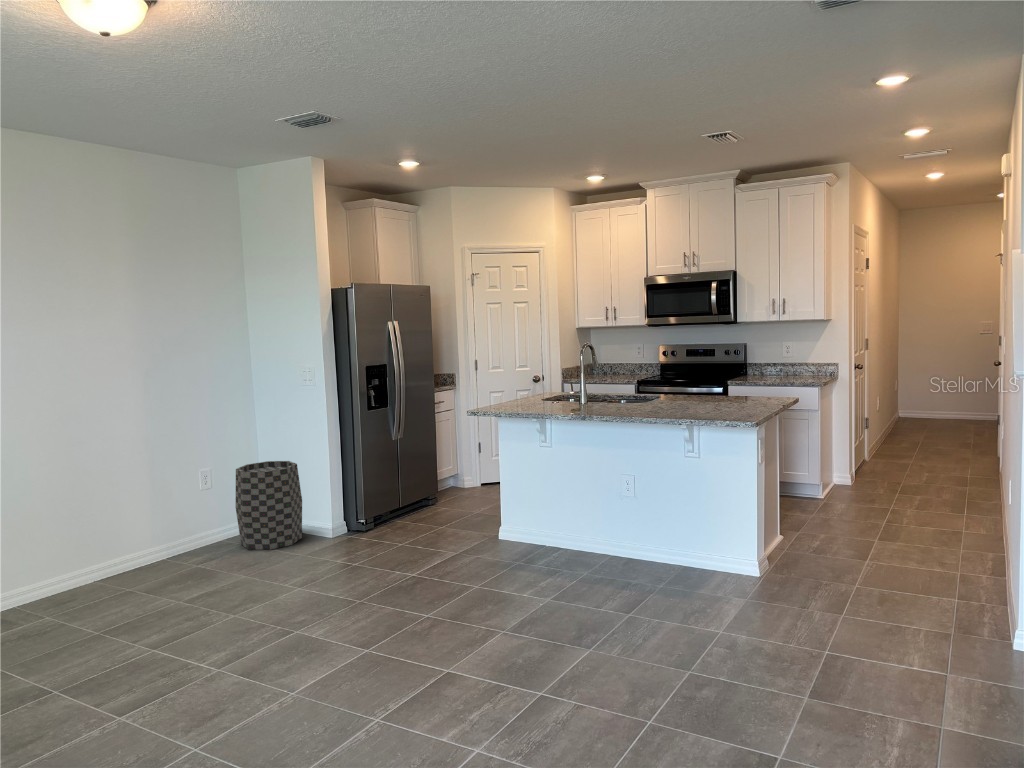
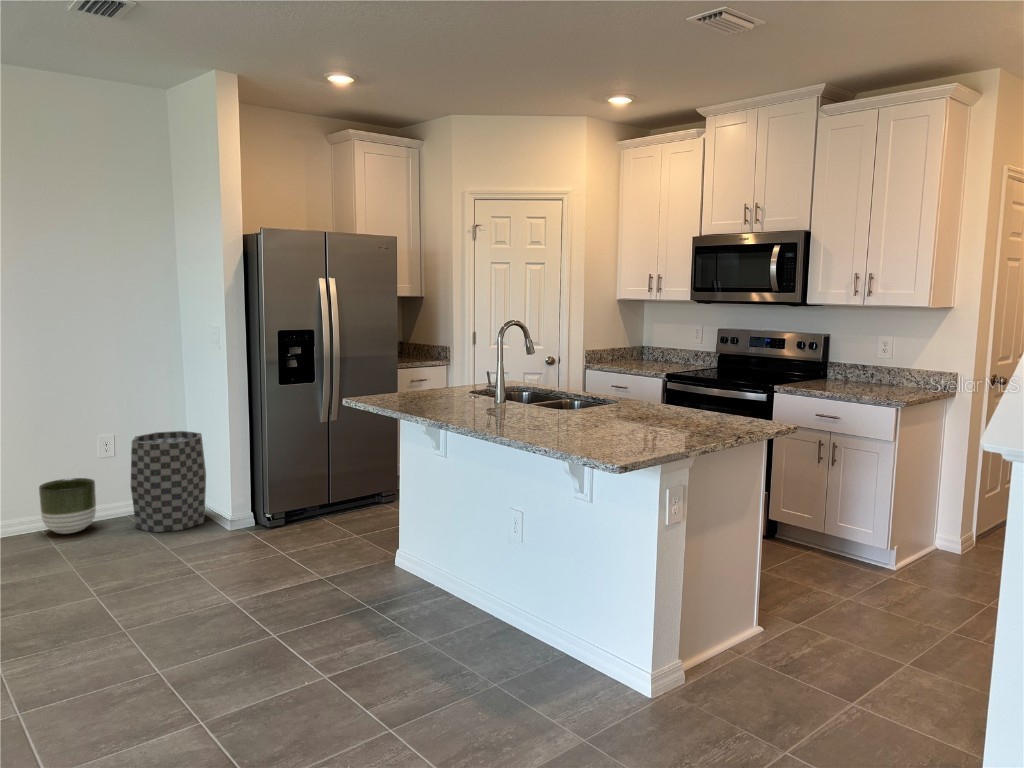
planter: none [163,511,212,562] -> present [39,478,96,534]

